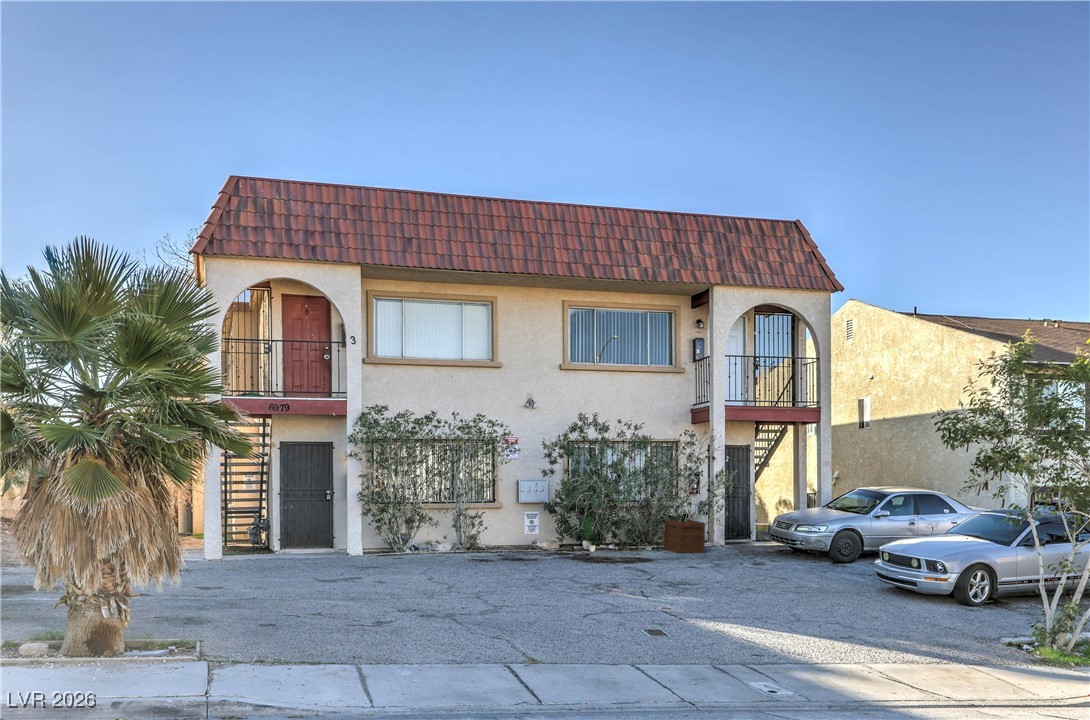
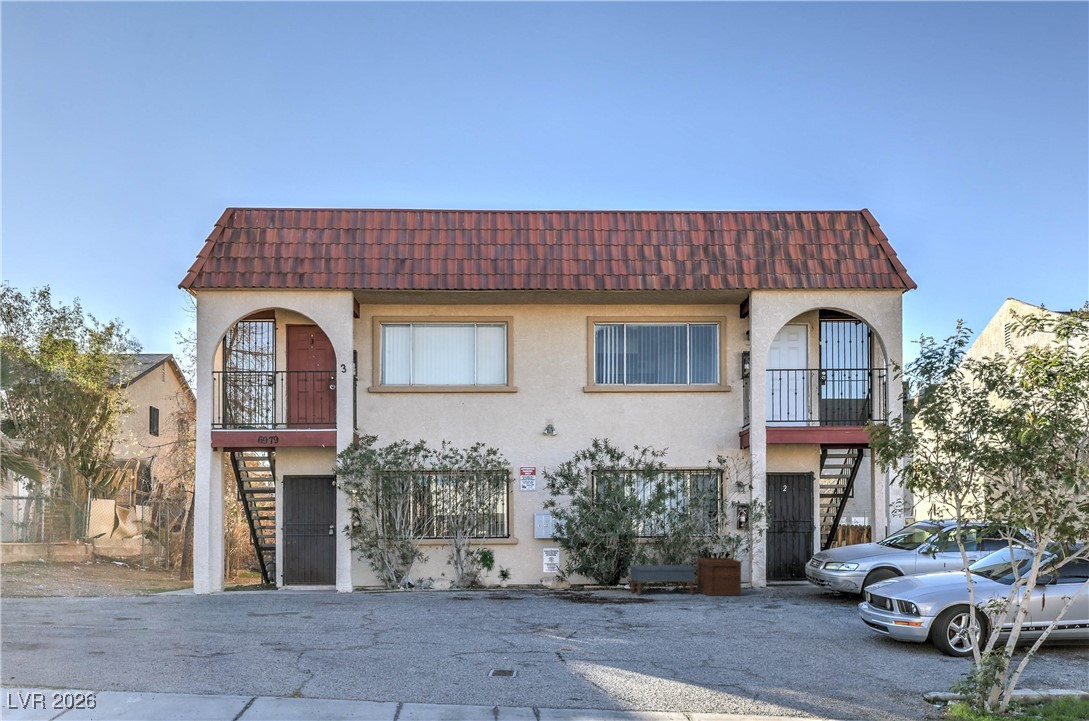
potted plant: present [581,515,597,552] -> present [480,549,511,587]
bench: none [612,526,667,554] -> present [630,565,694,595]

